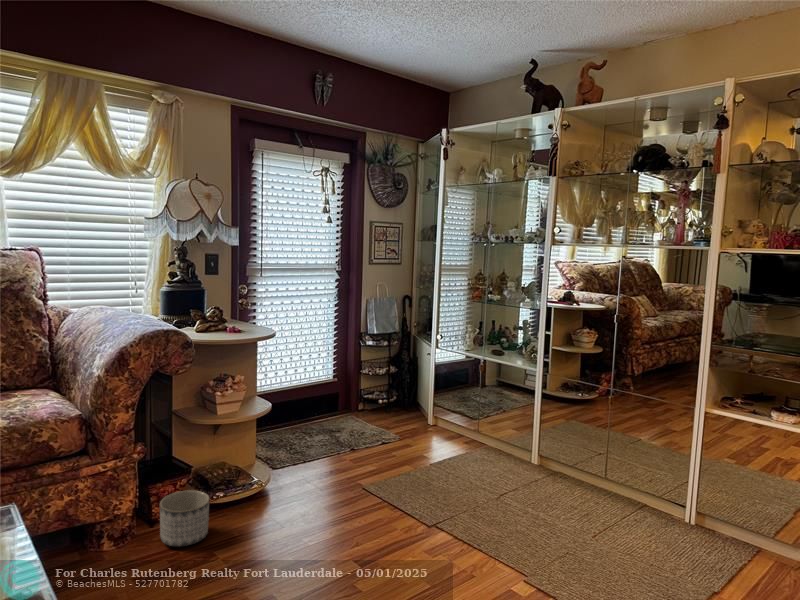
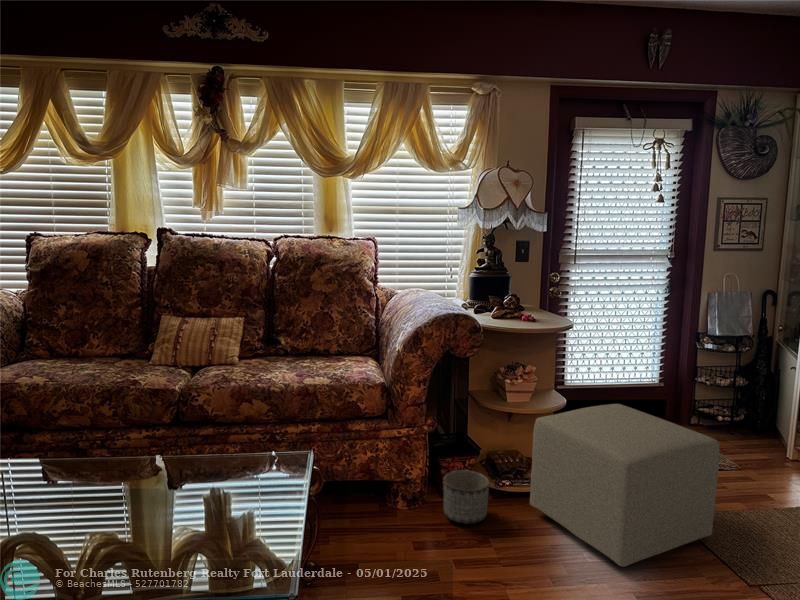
ottoman: none [248,400,400,539] -> present [530,404,719,567]

